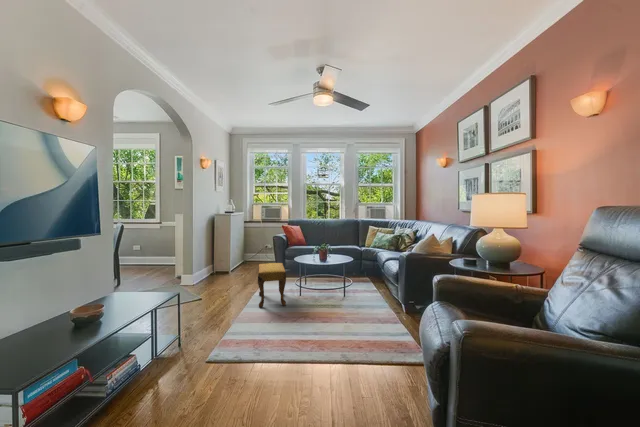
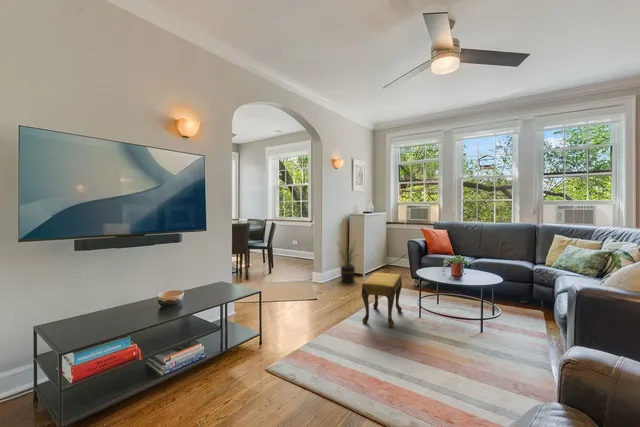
potted plant: none [203,238,230,280] -> present [340,246,355,282]

